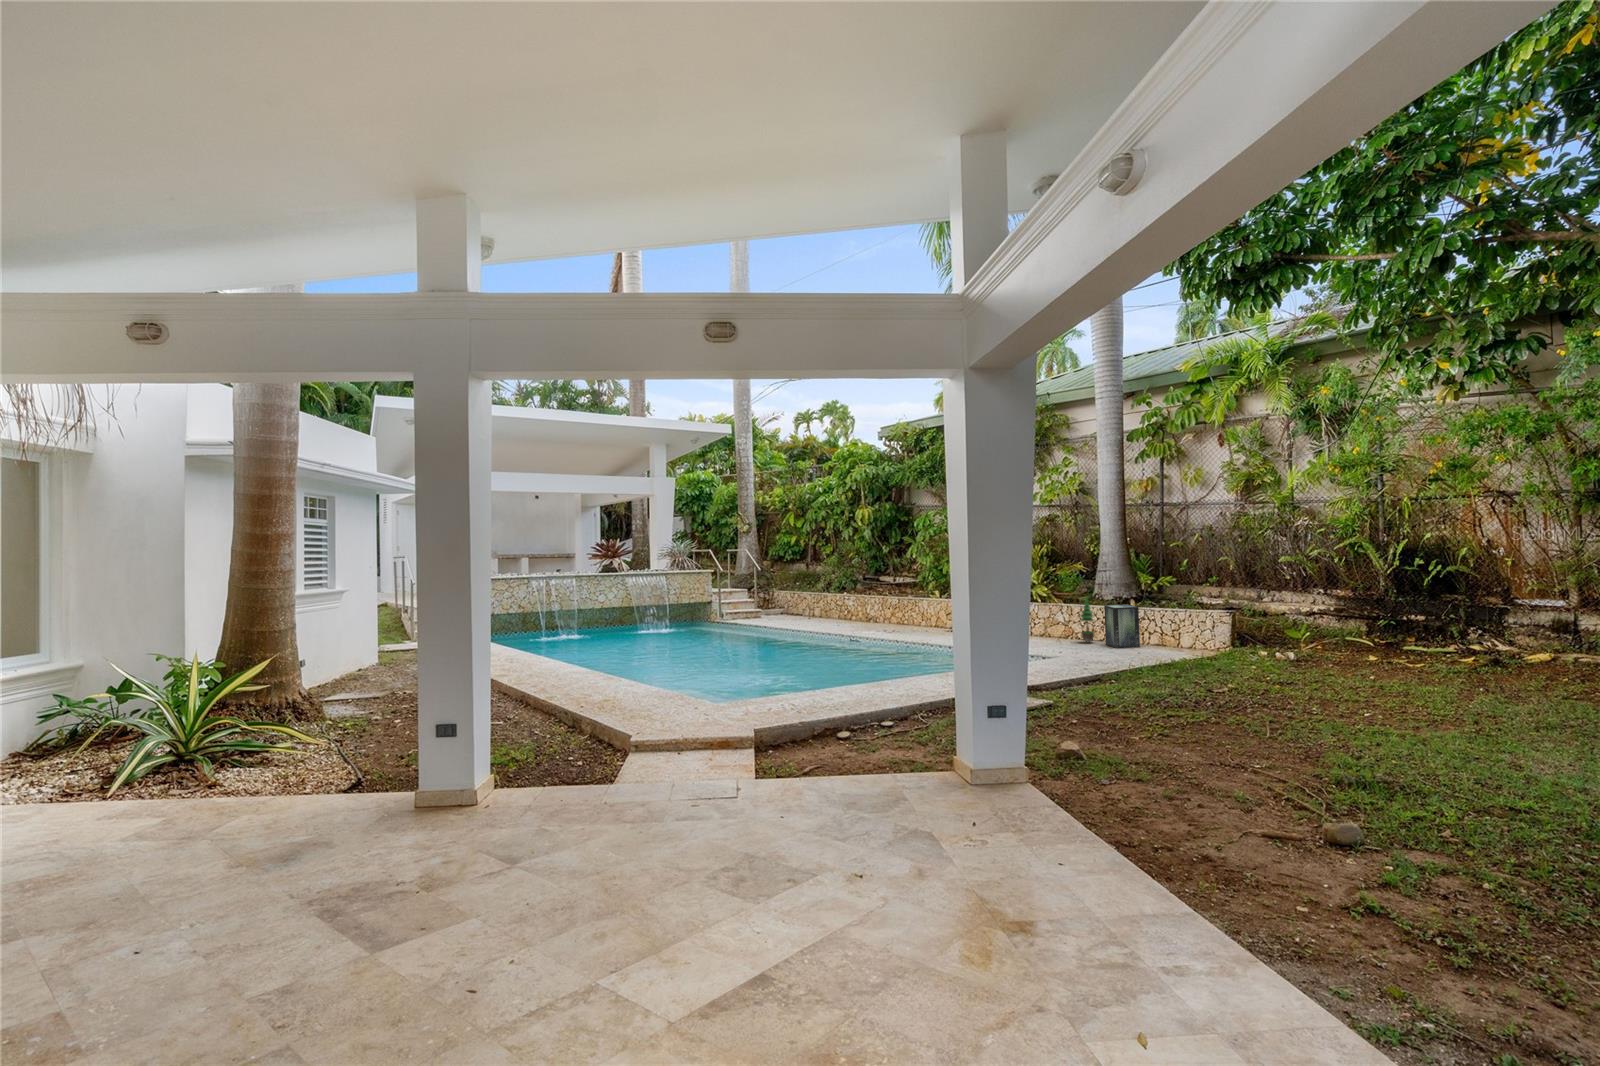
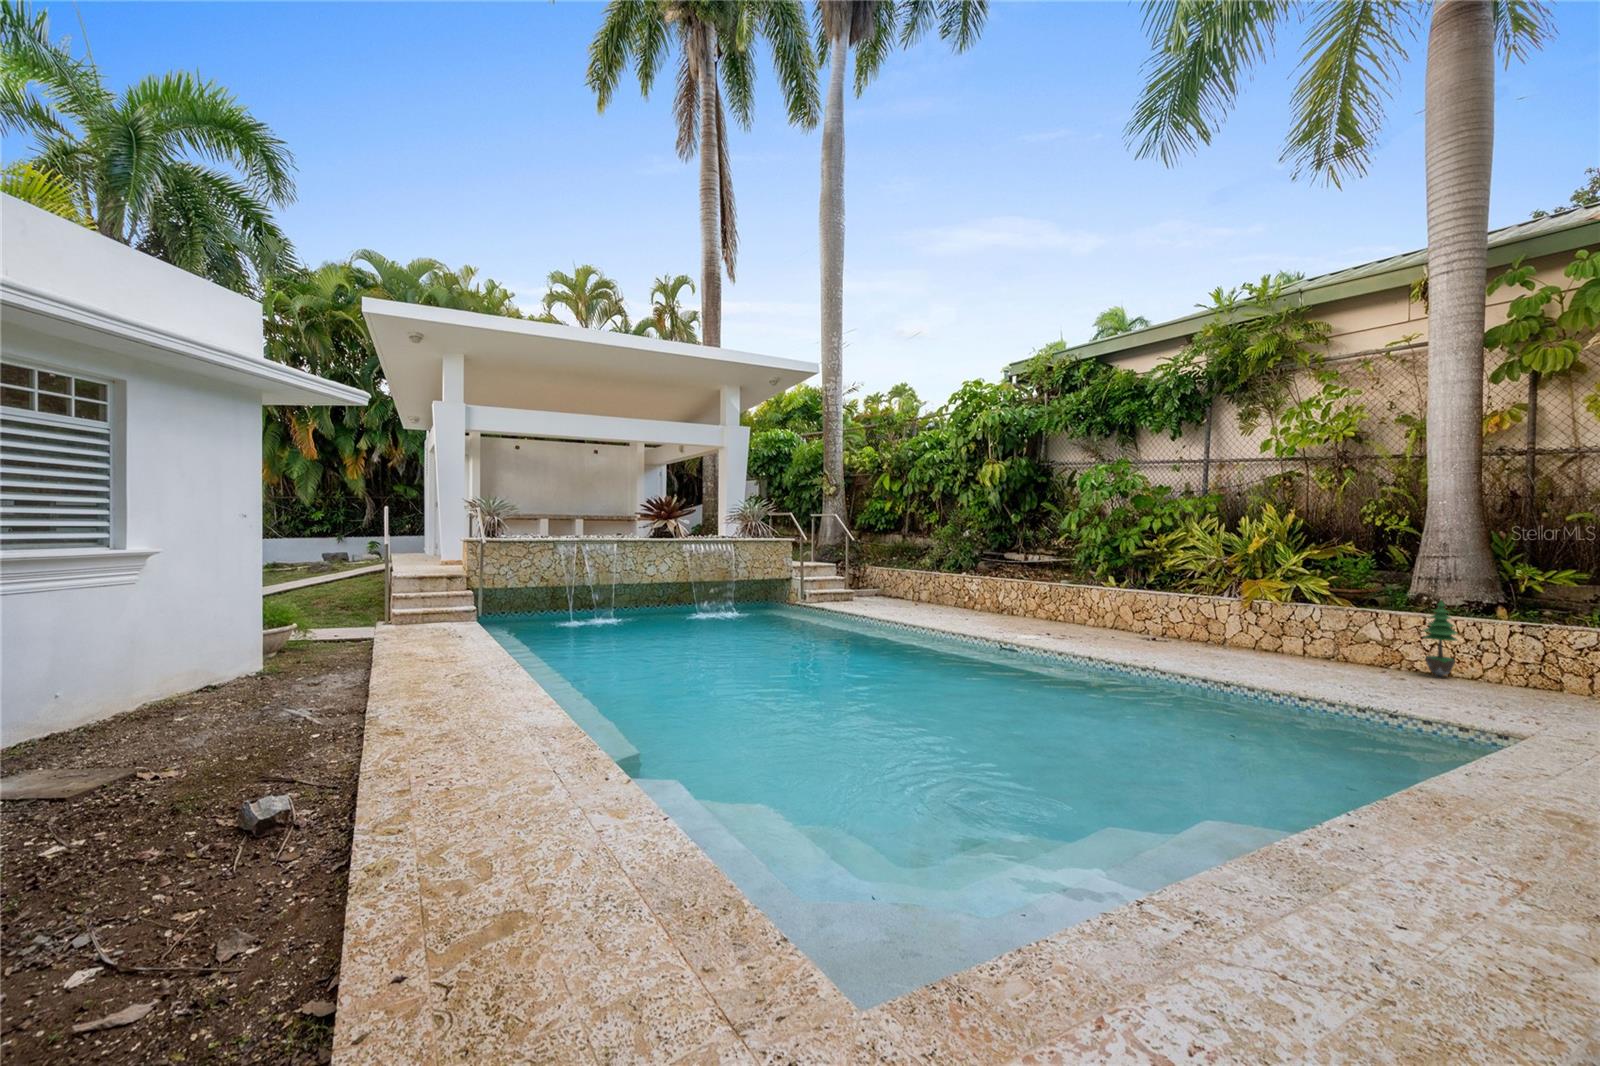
storage box: present [1104,605,1140,648] -> none [1484,615,1572,694]

